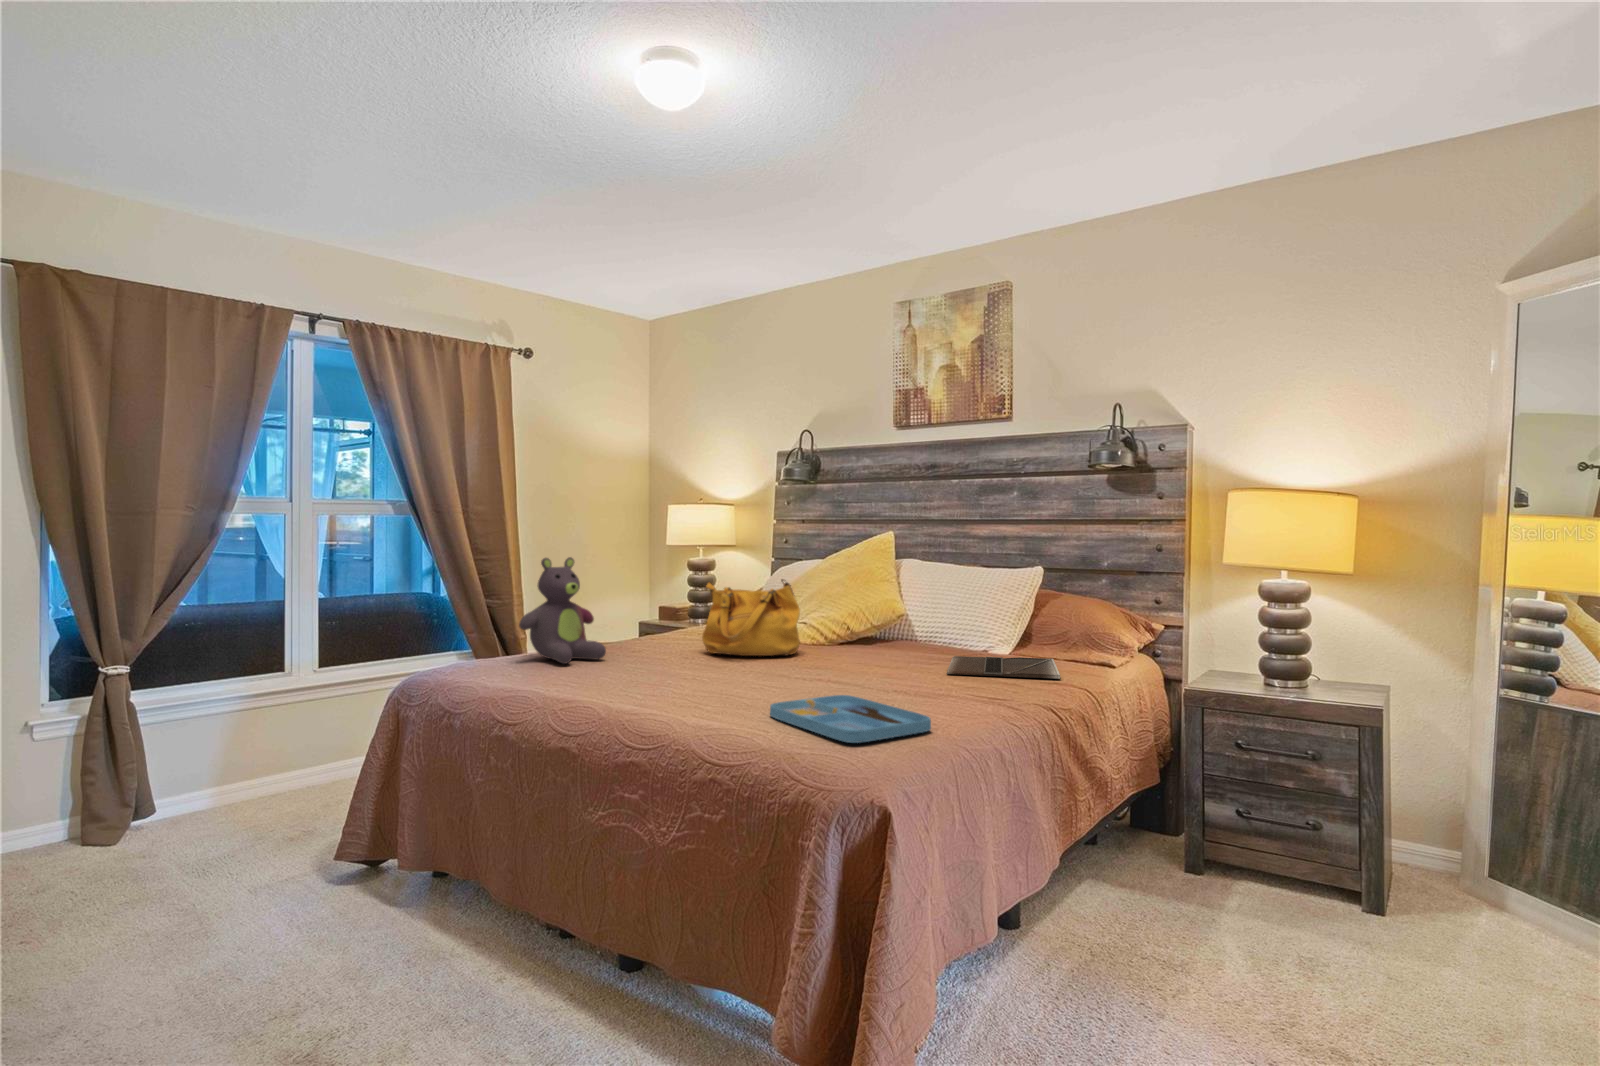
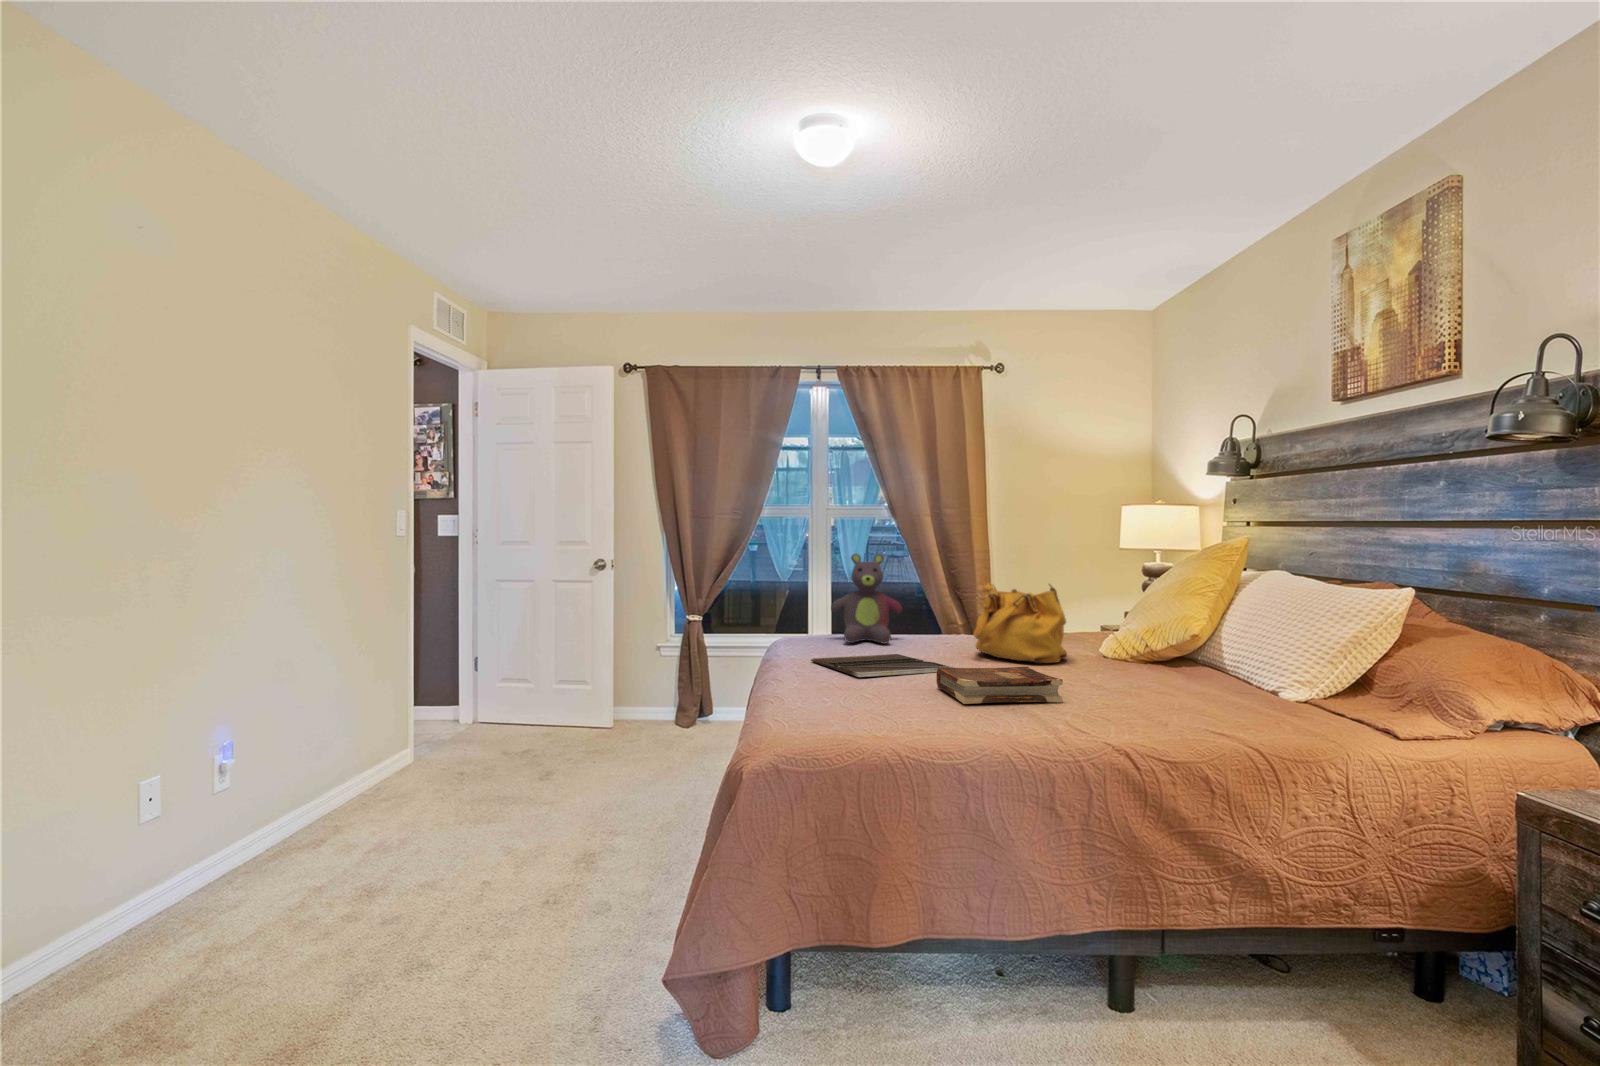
book: none [807,656,920,697] -> present [936,667,1063,704]
laptop: present [947,656,1060,679] -> present [811,654,952,677]
tray: present [770,695,931,743] -> none [793,686,917,730]

